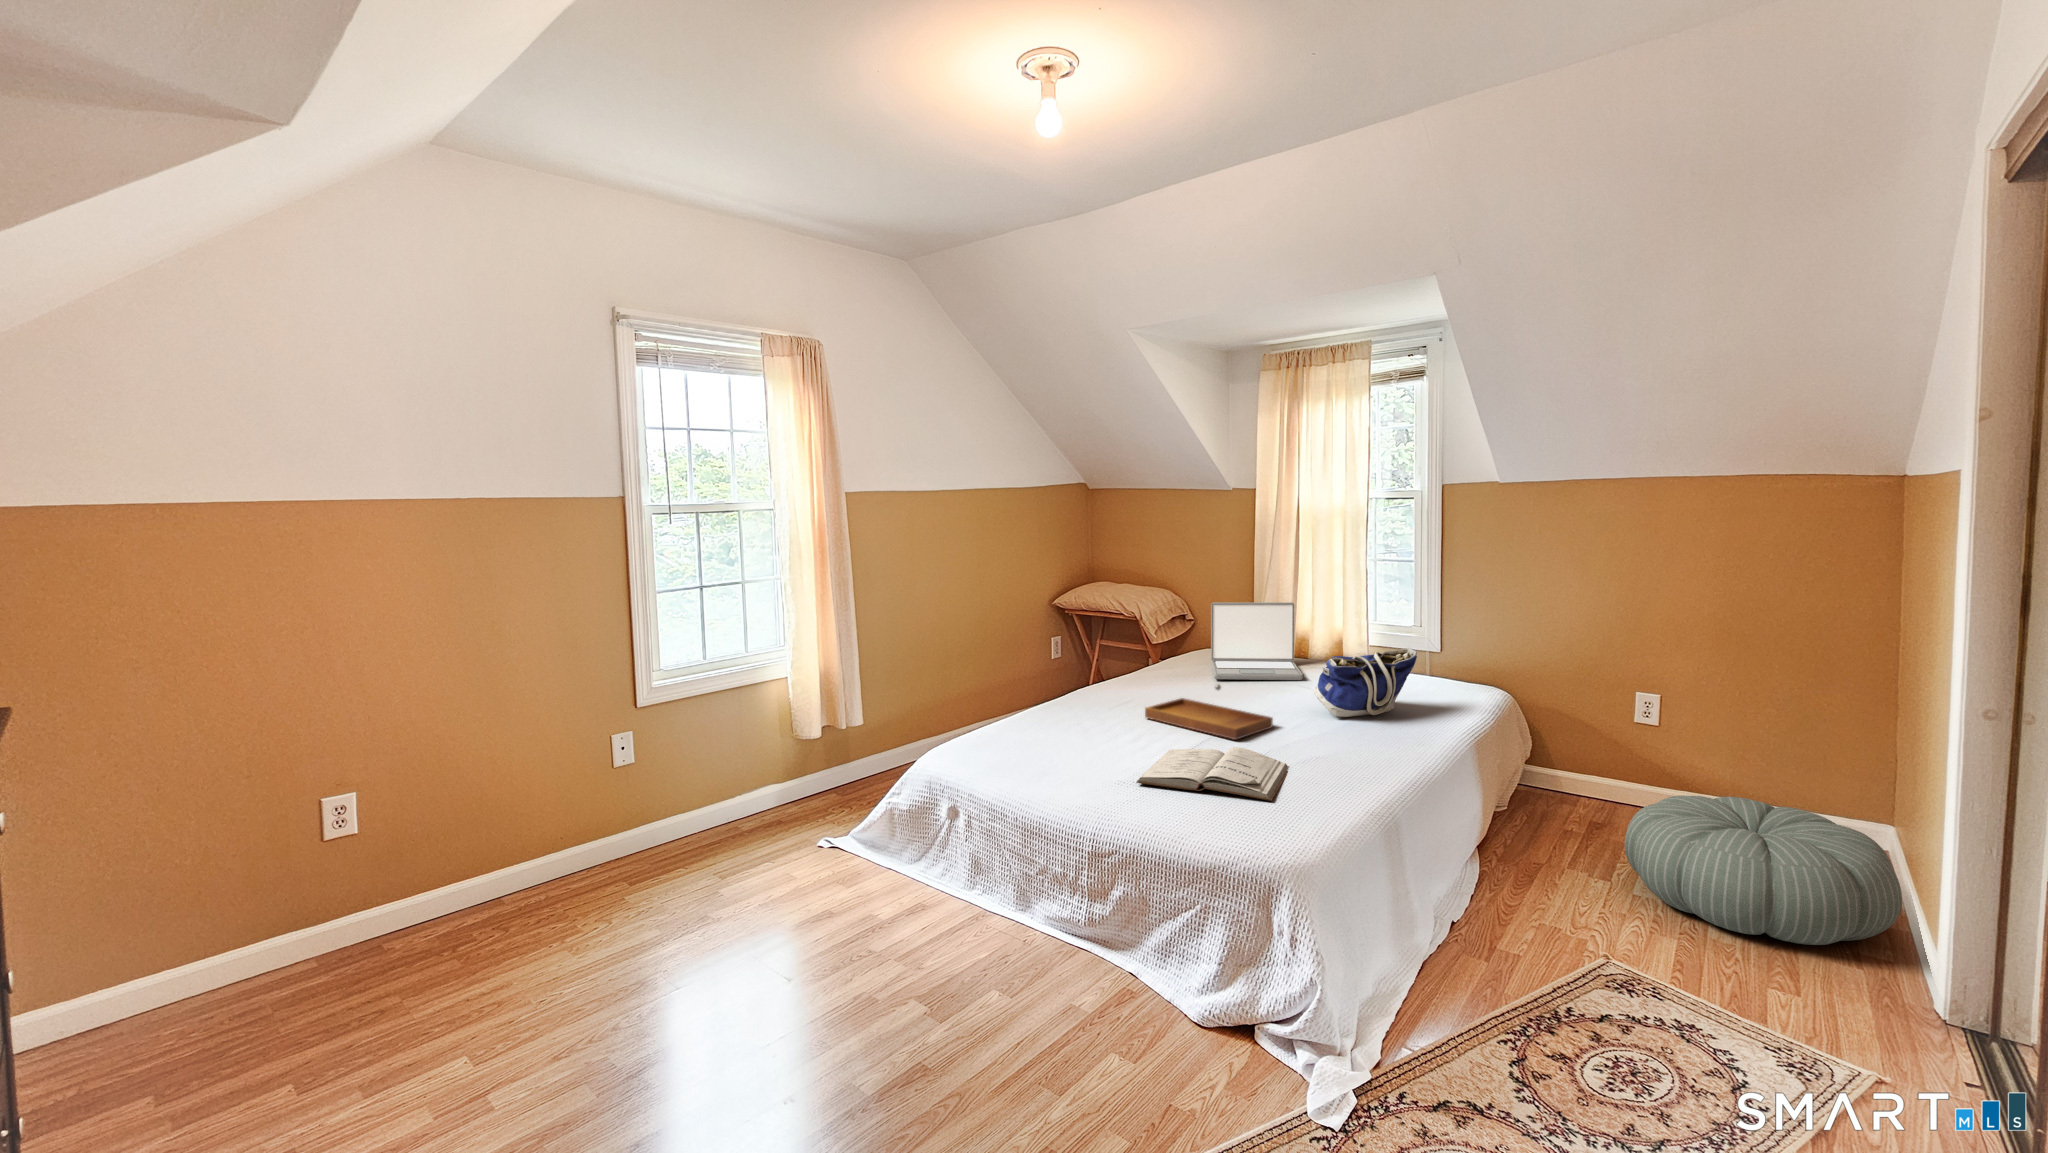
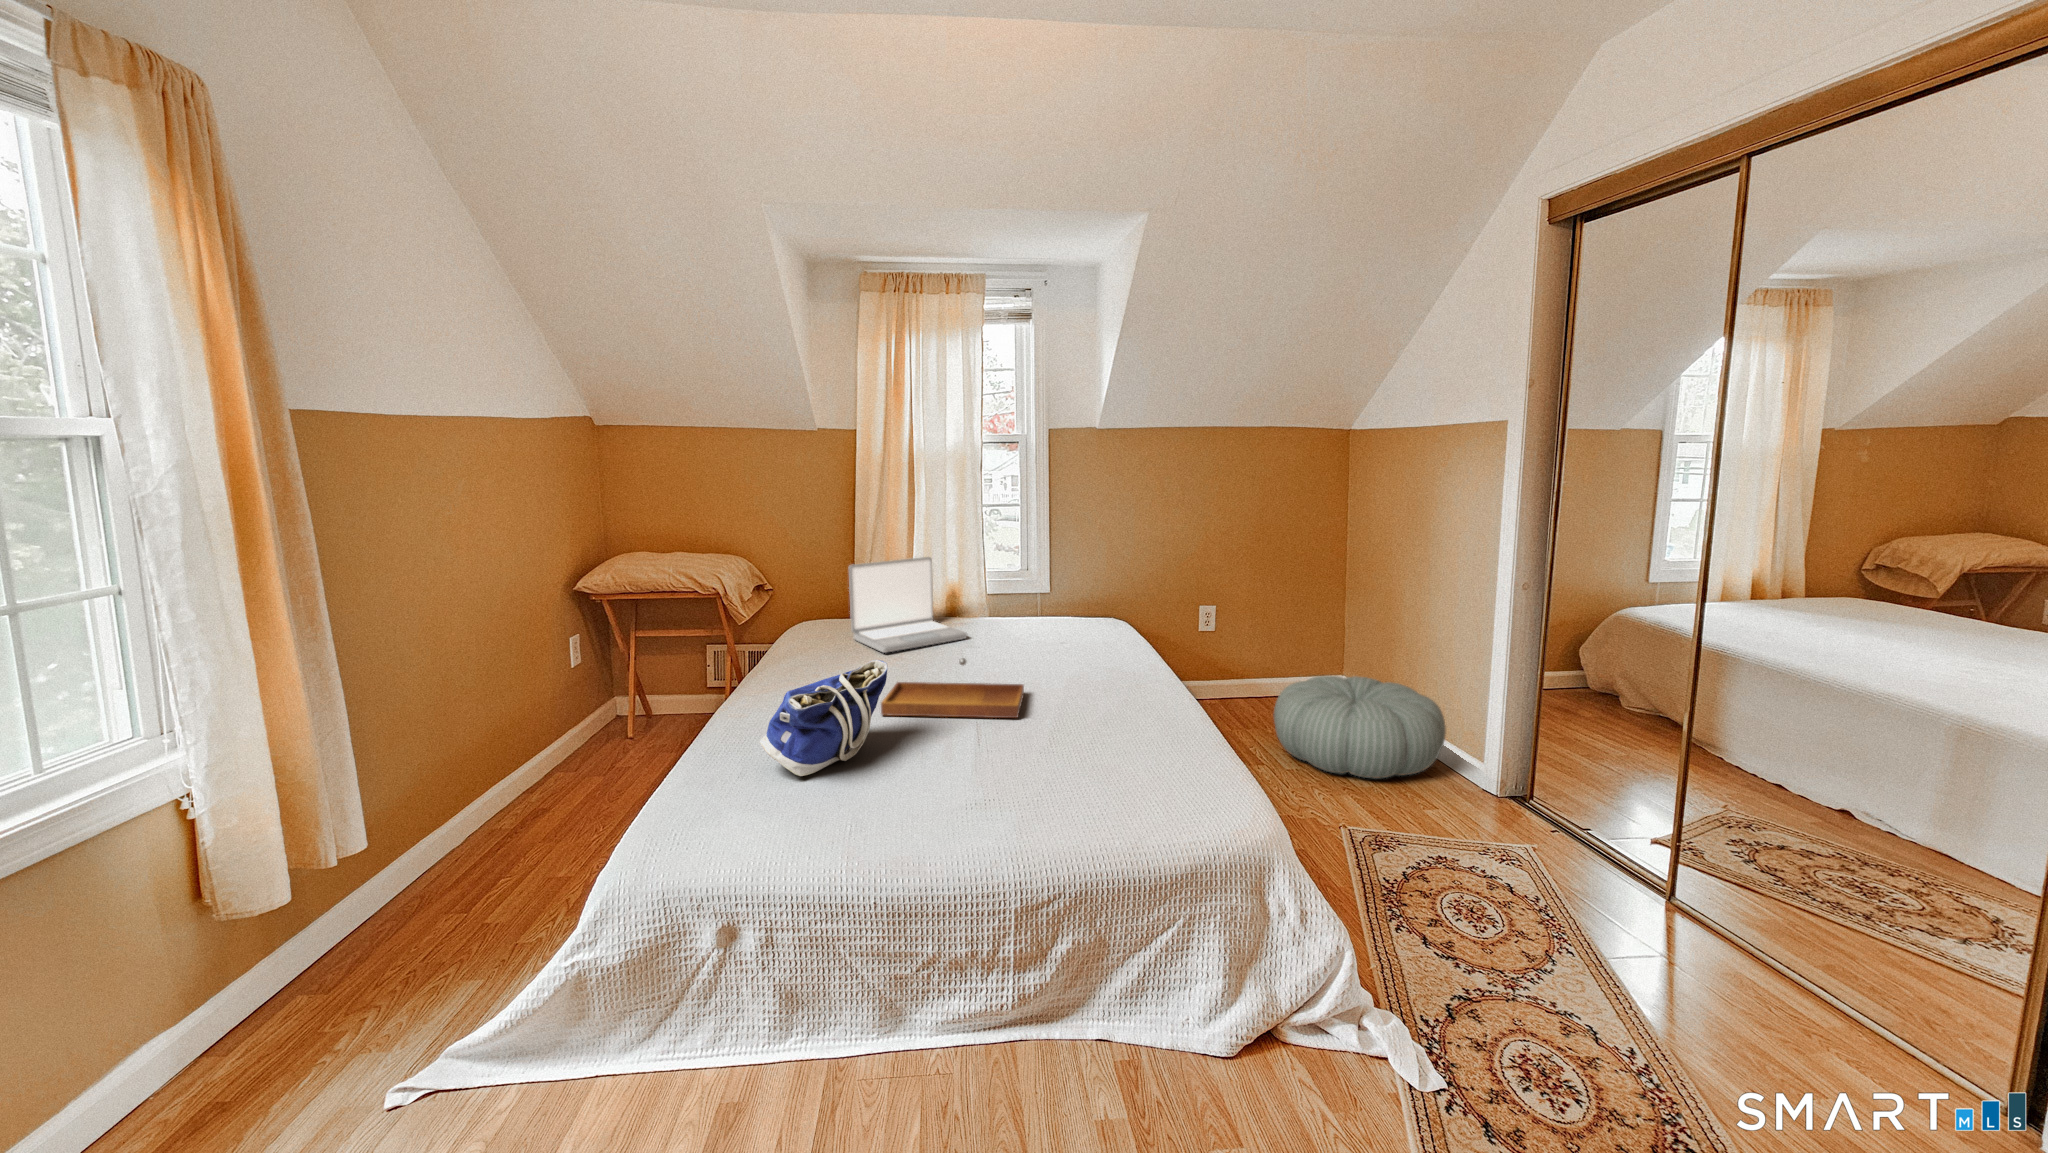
tote bag: present [1313,648,1417,717] -> present [760,660,888,776]
book: present [1137,747,1288,801] -> none [974,725,1160,800]

